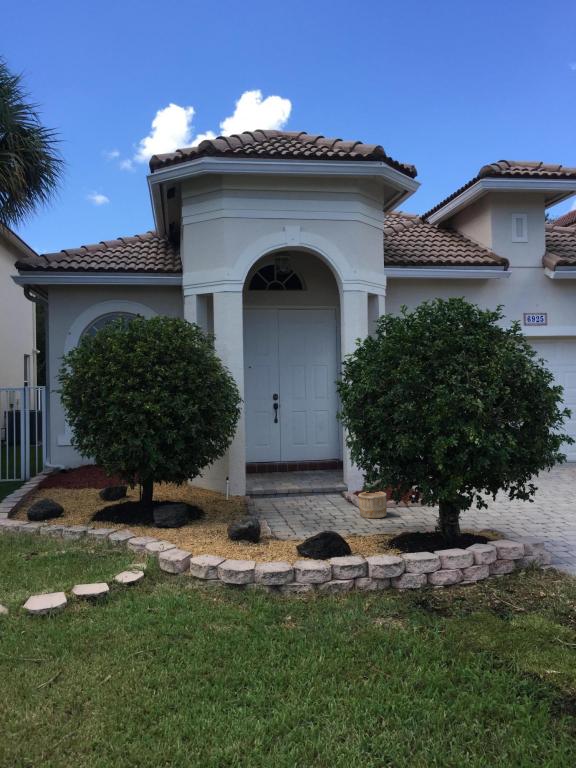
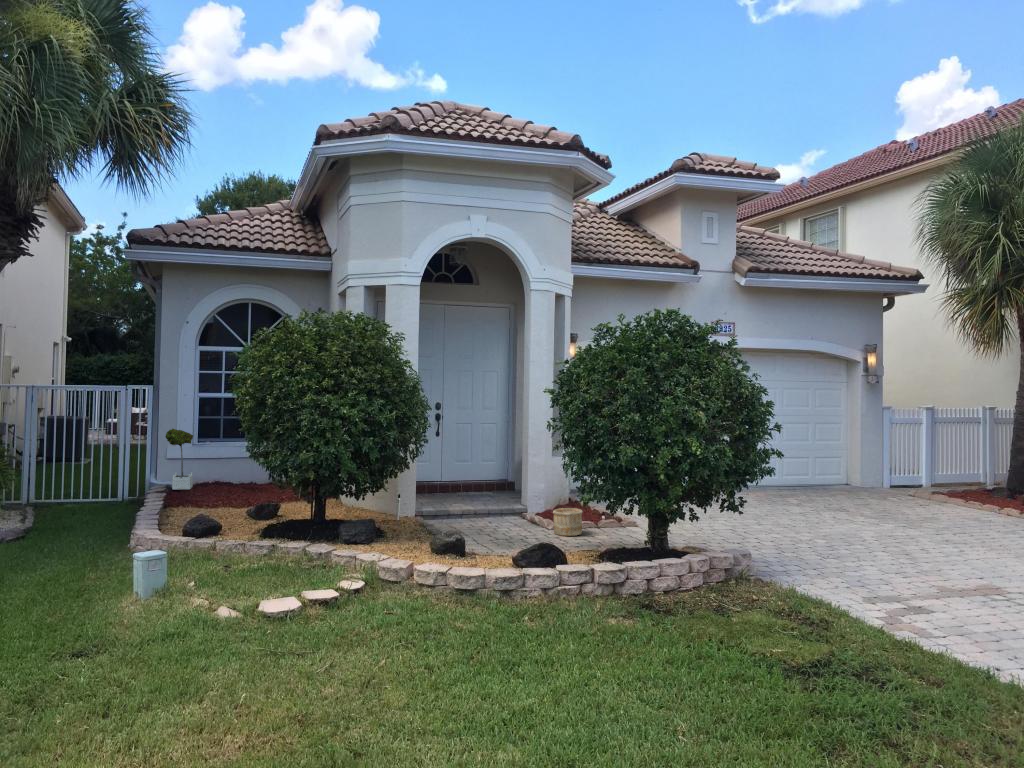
potted tree: none [49,425,73,475] -> present [165,429,193,490]

